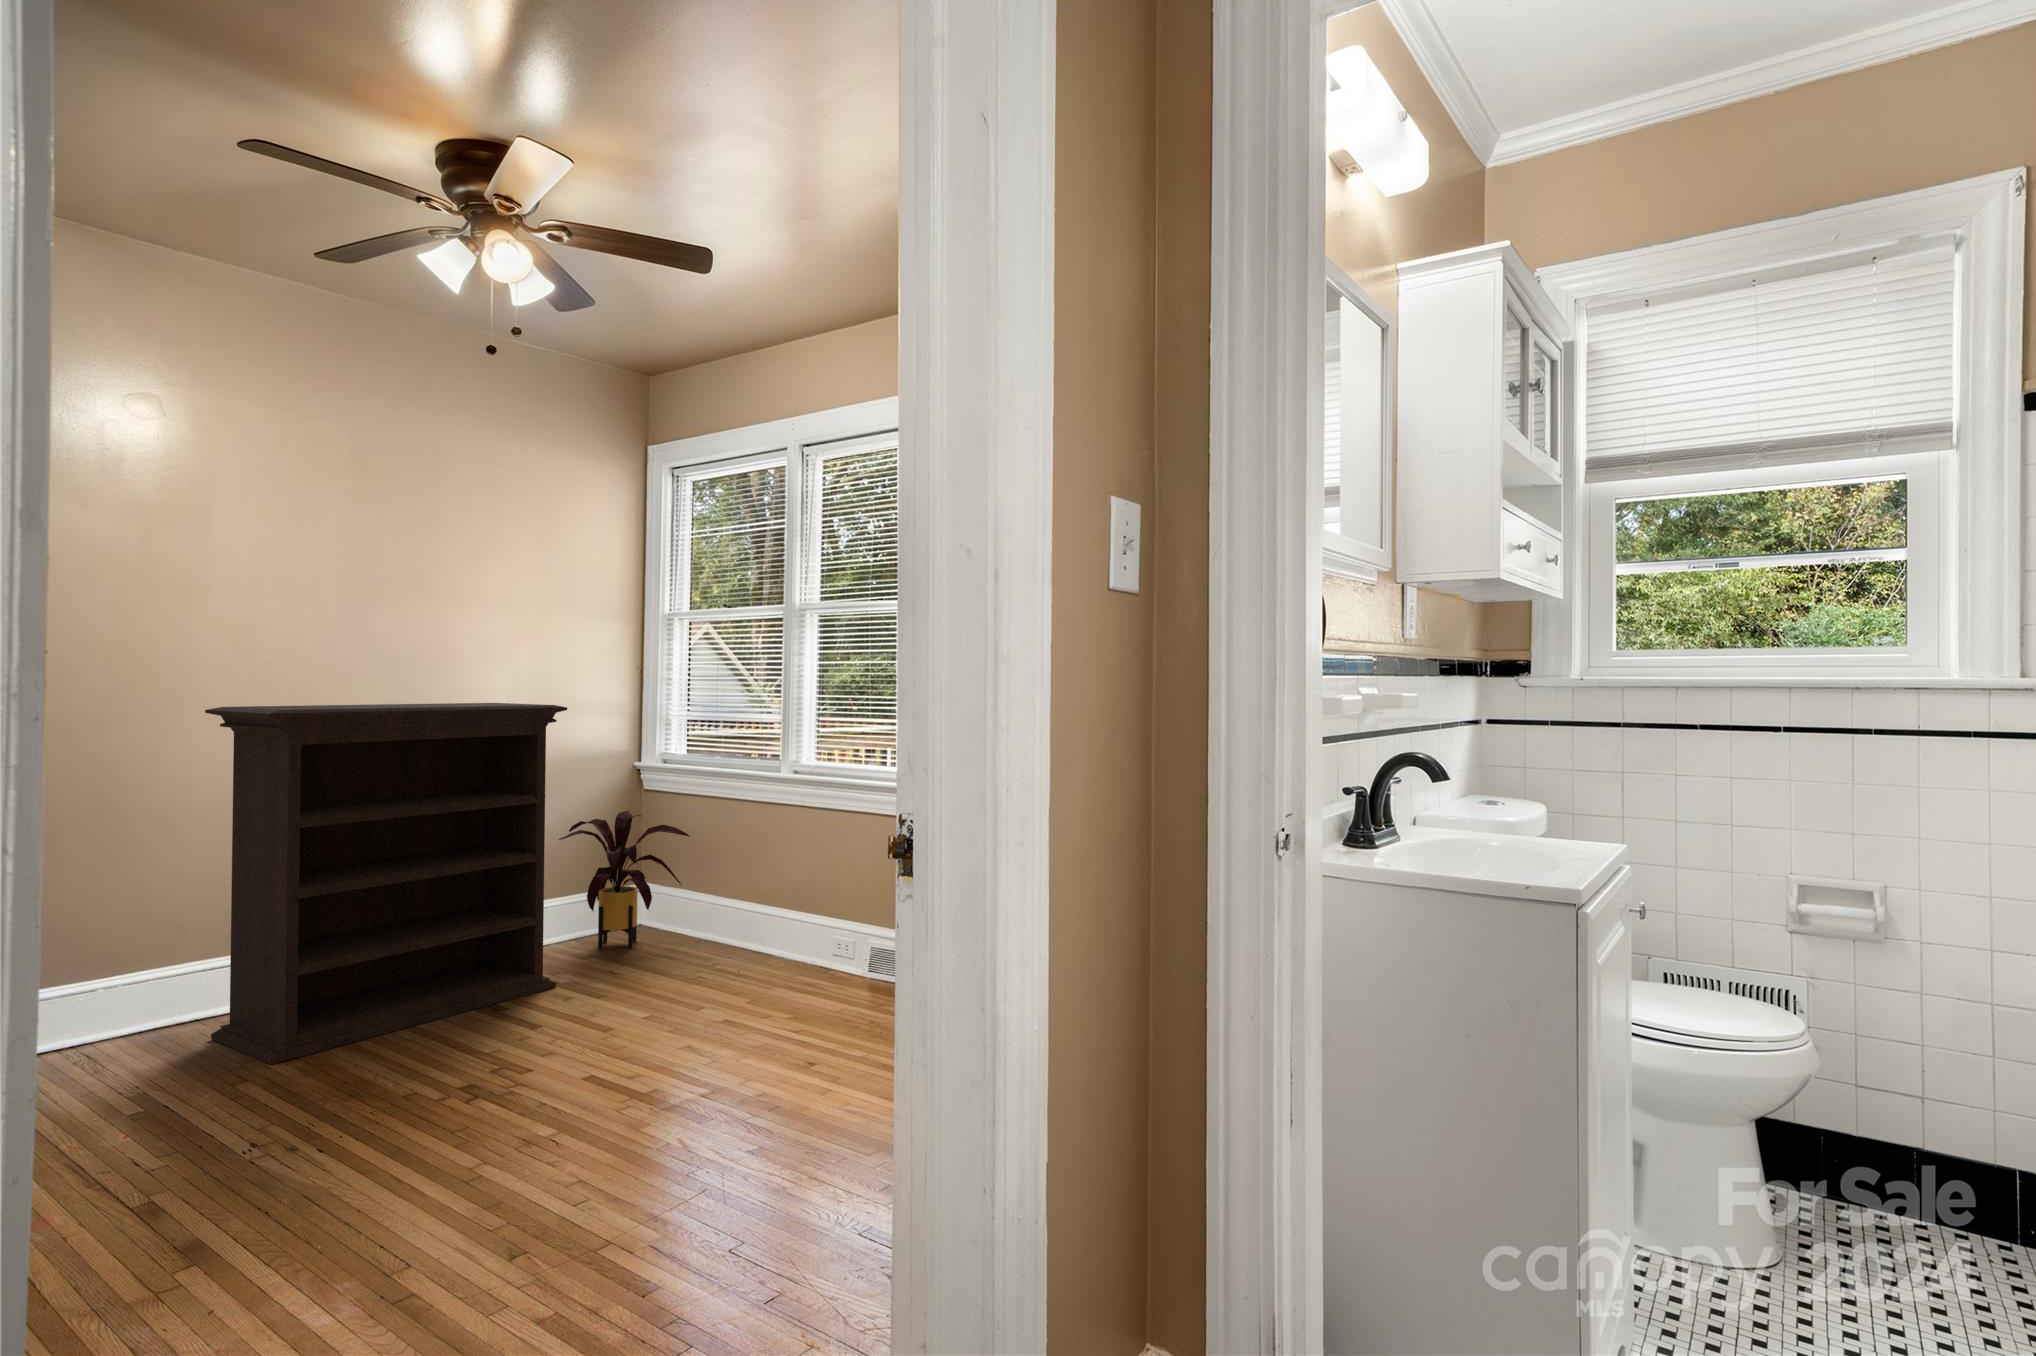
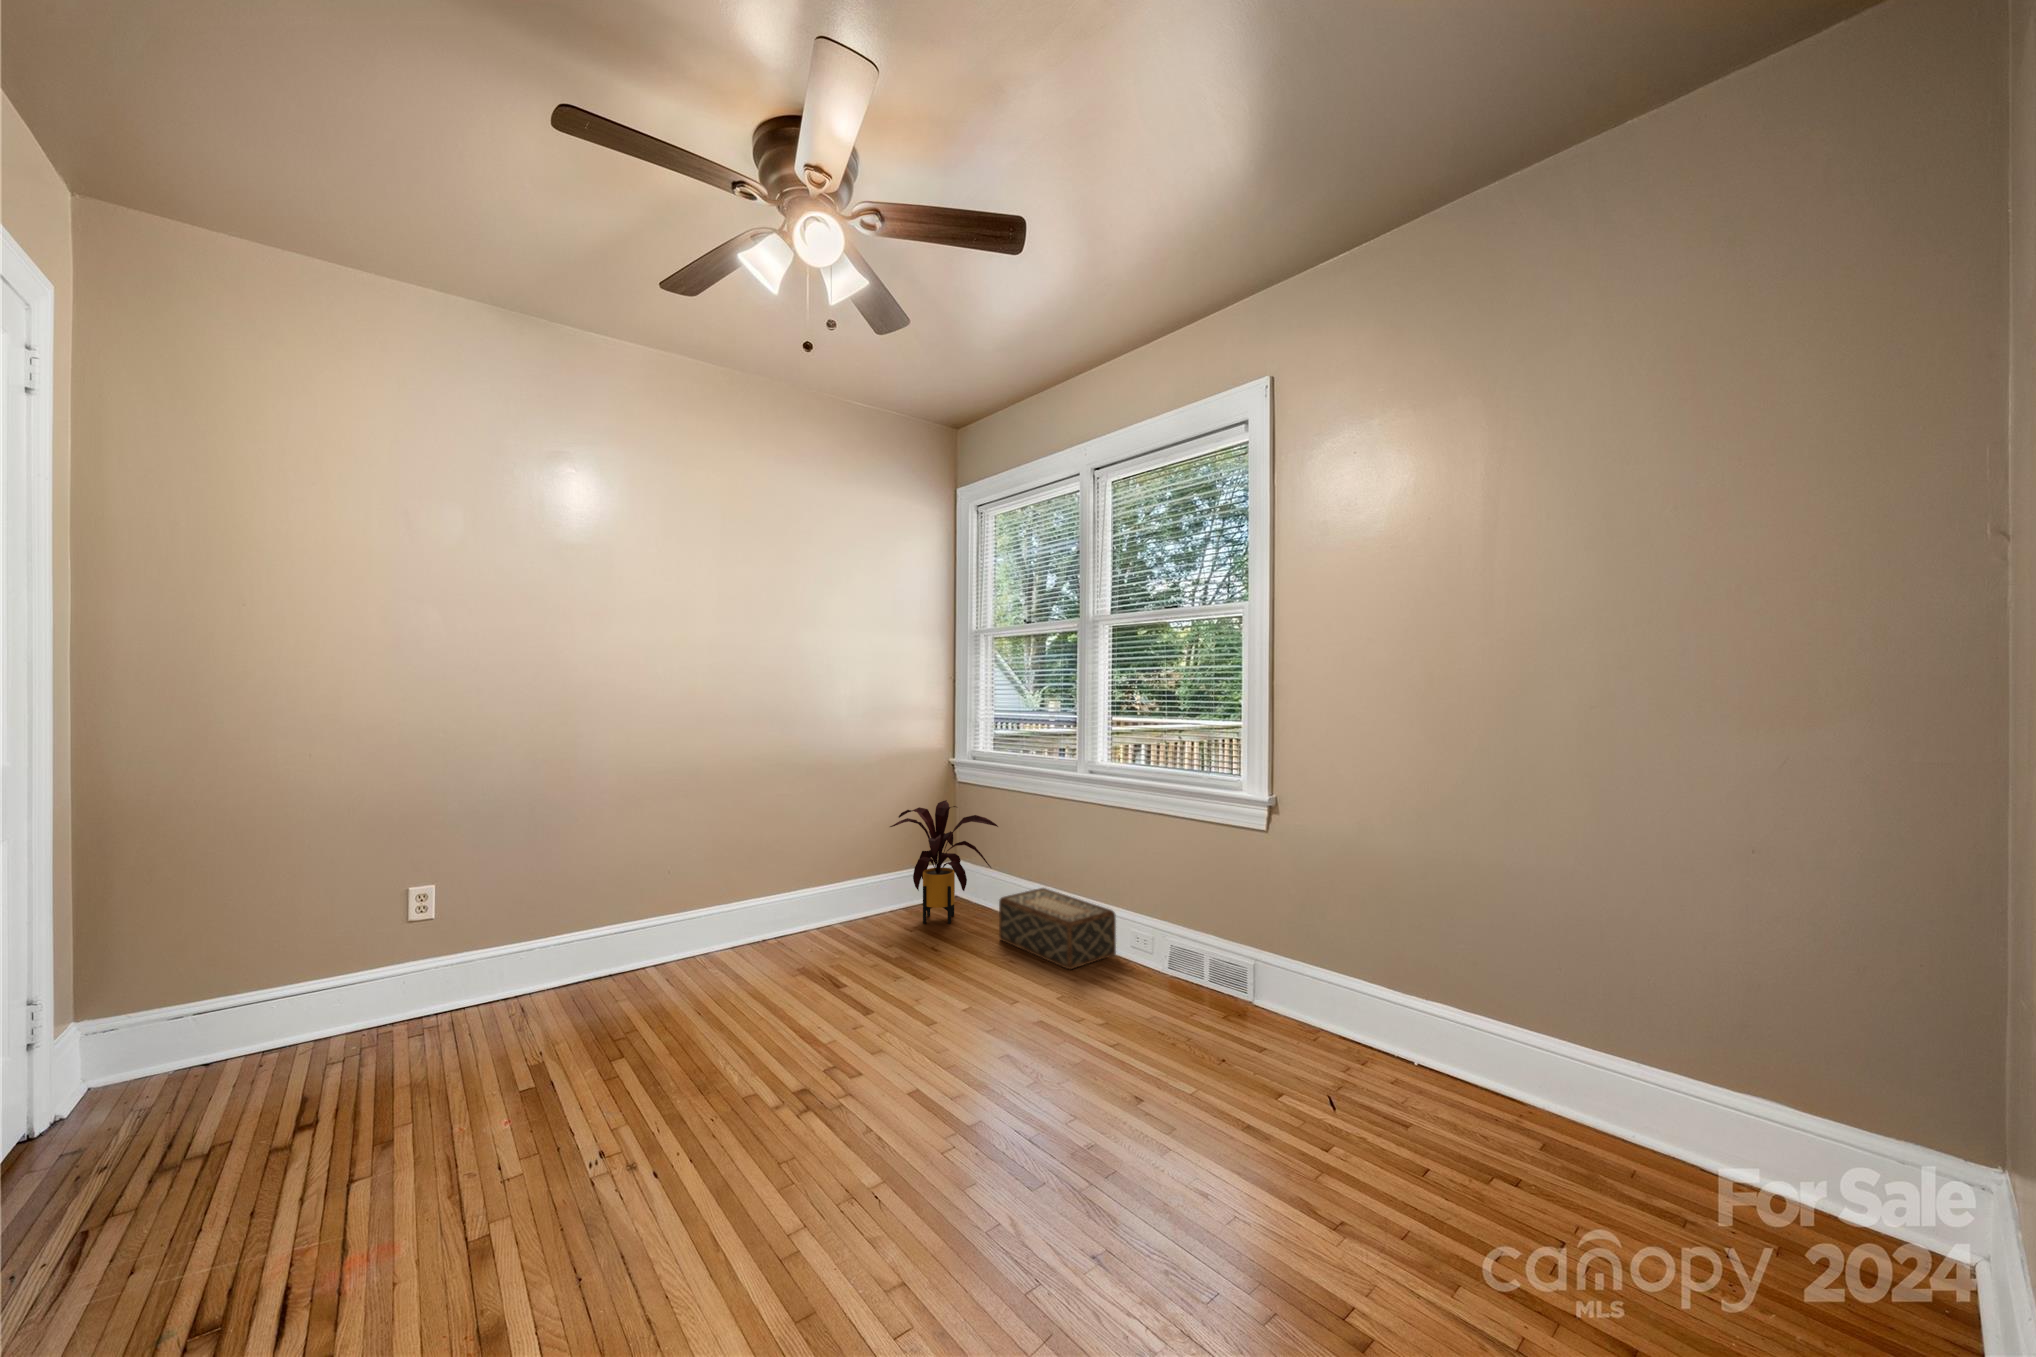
bookshelf: present [205,703,567,1065] -> none [602,708,893,1040]
woven basket: none [688,902,816,978] -> present [999,888,1116,969]

